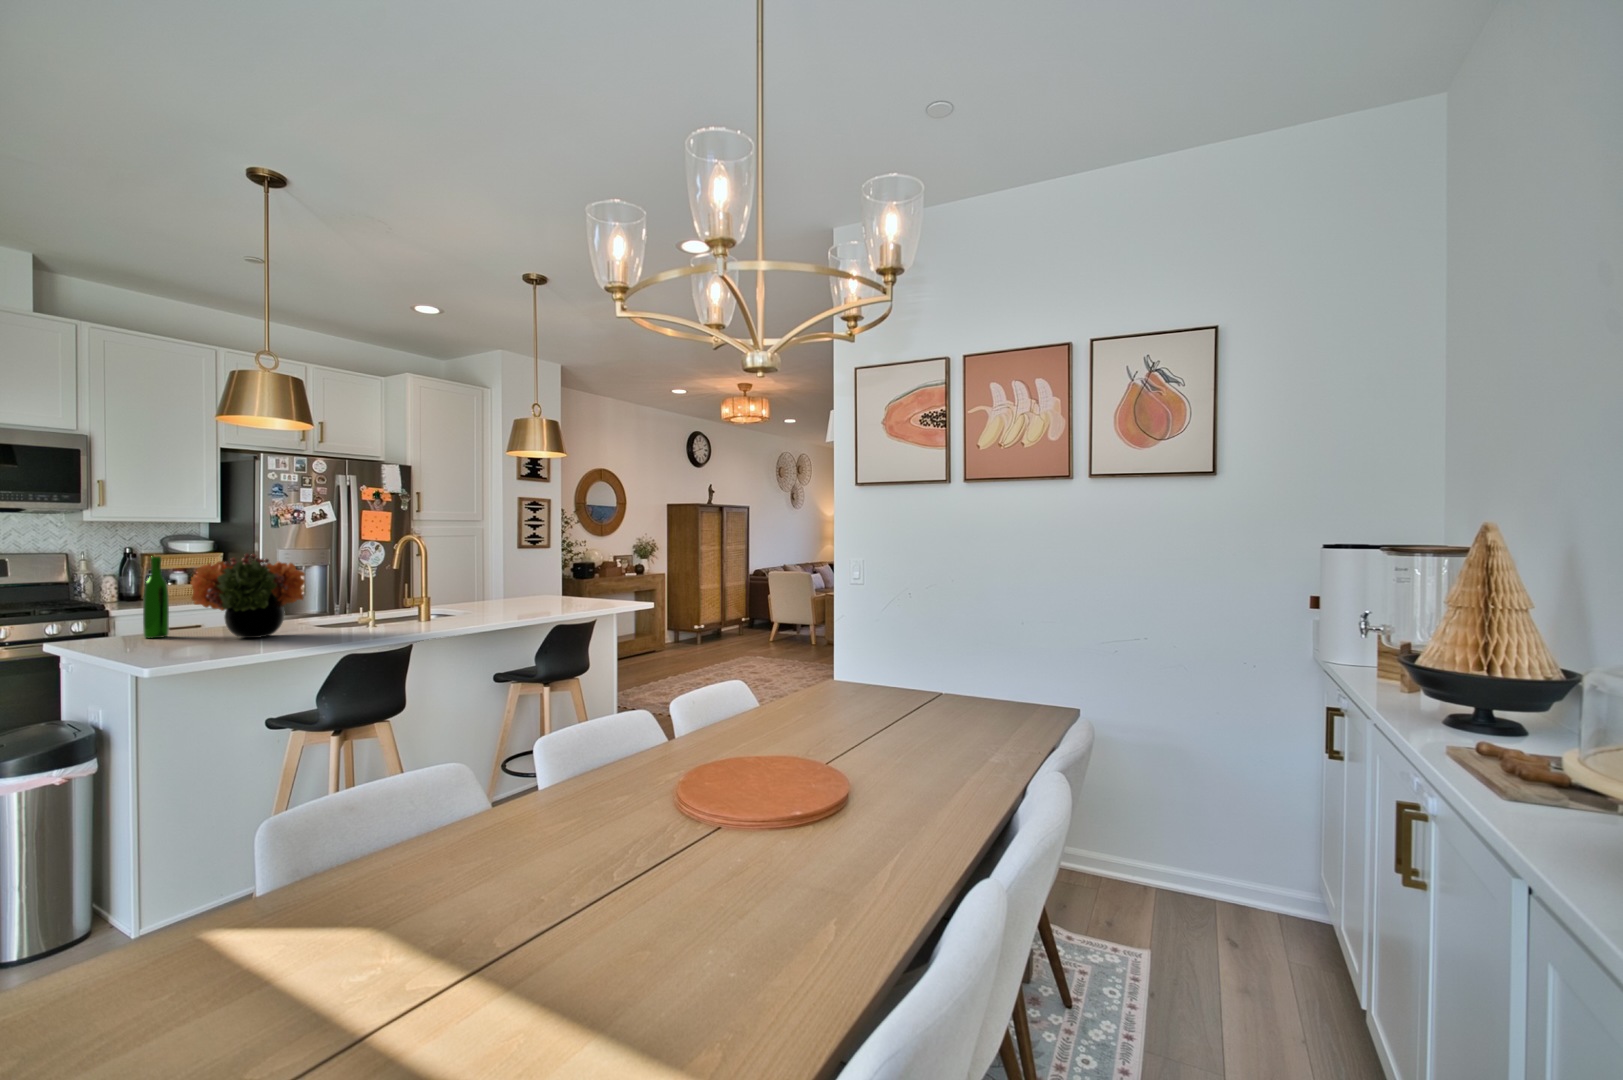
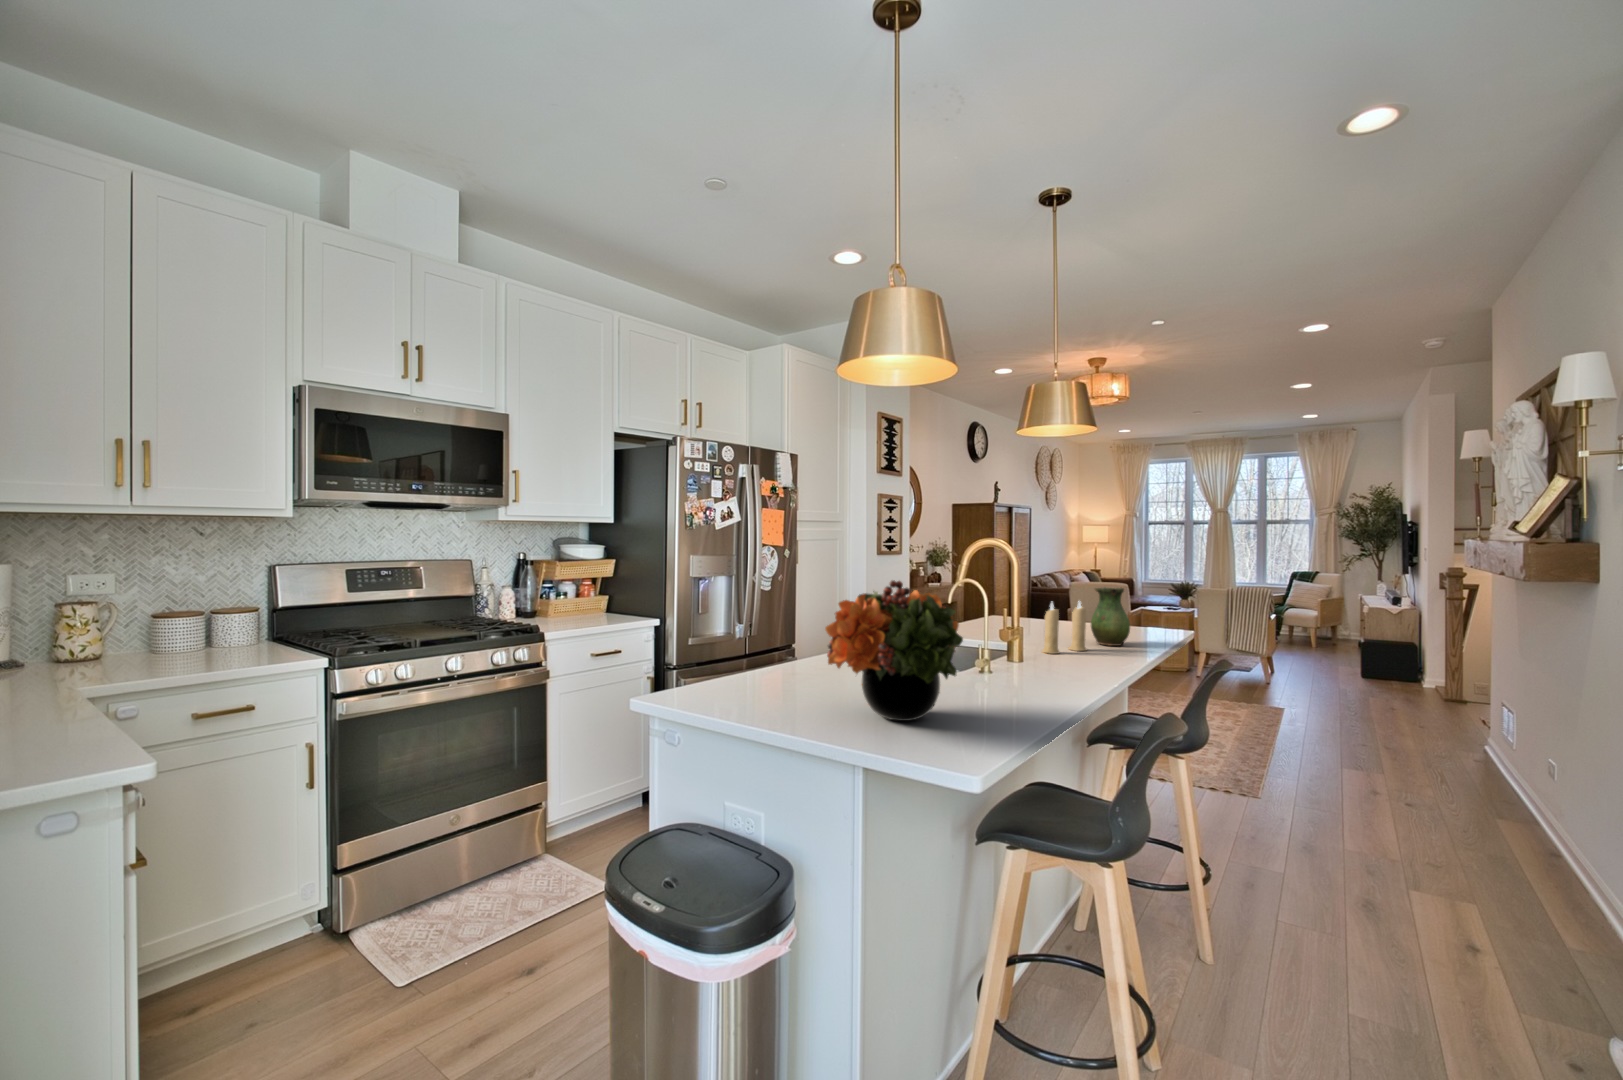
wine bottle: present [143,556,169,638] -> none [729,581,759,713]
pitcher: none [557,564,584,606] -> present [1091,587,1130,646]
candle: none [496,572,538,610] -> present [1042,601,1087,654]

